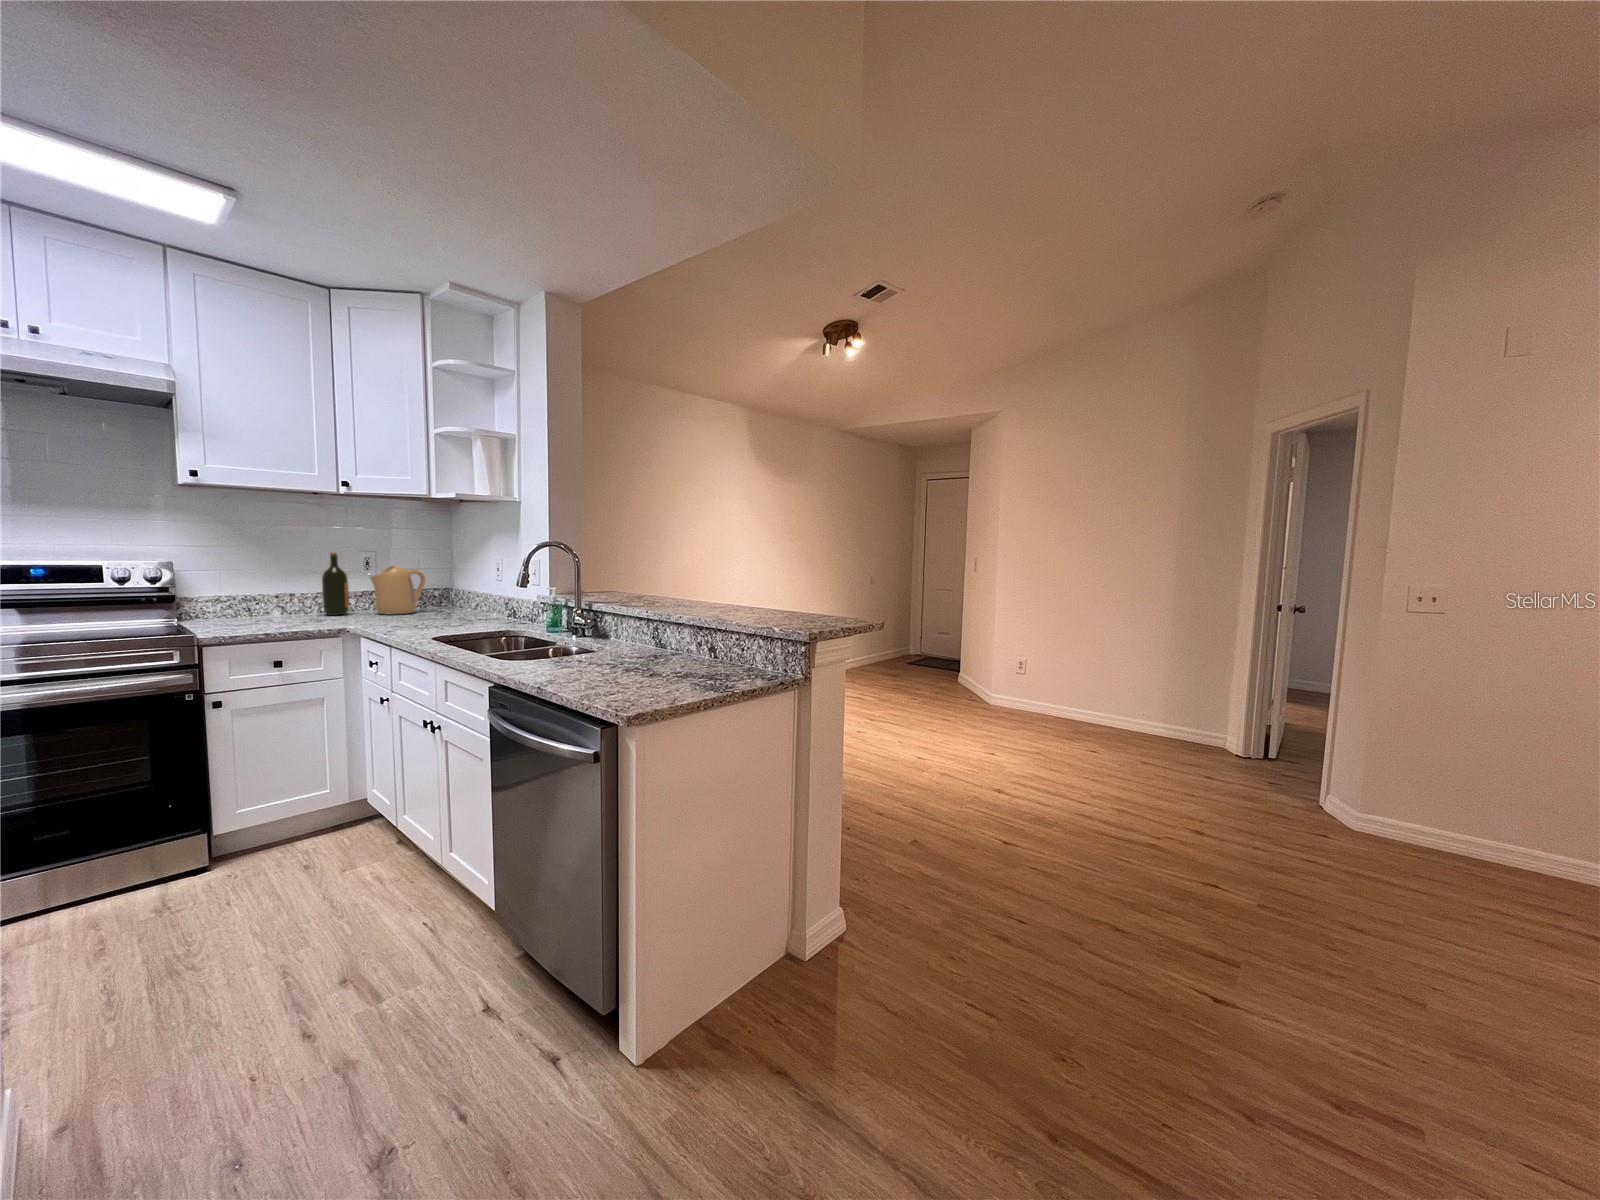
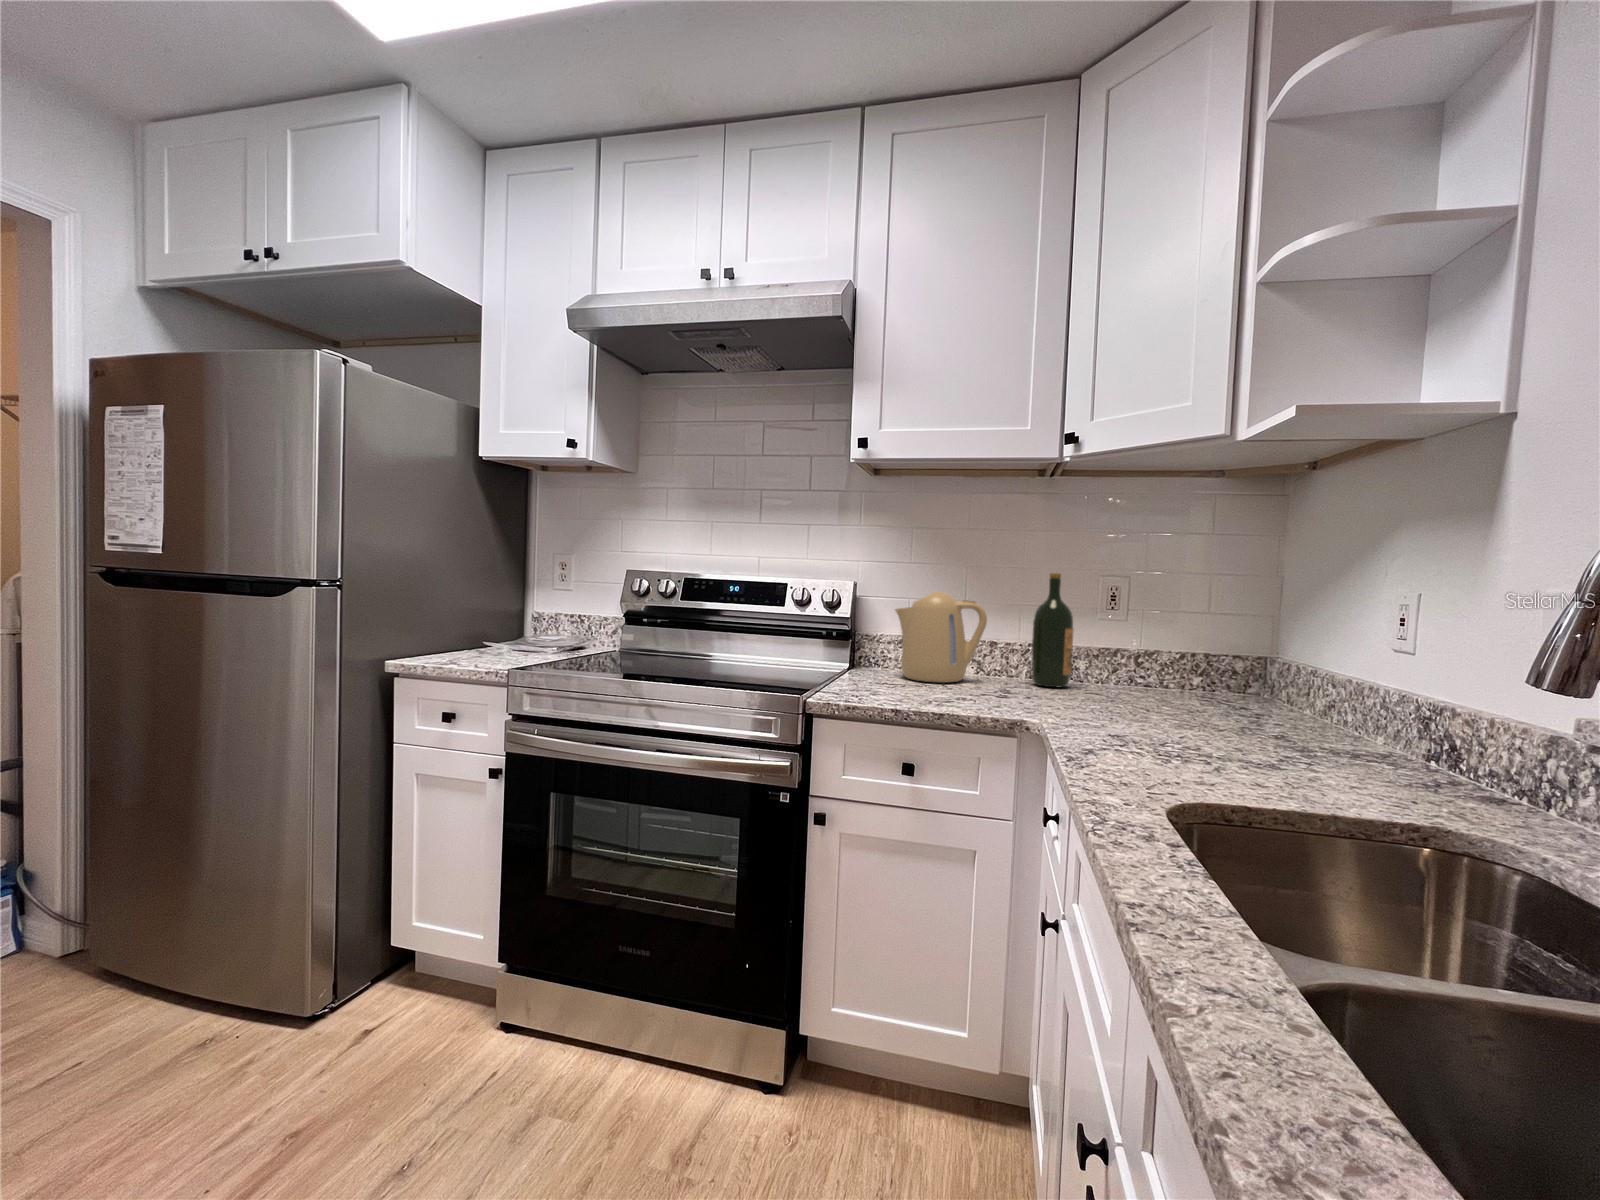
kettle: present [370,566,426,615] -> present [895,591,987,683]

